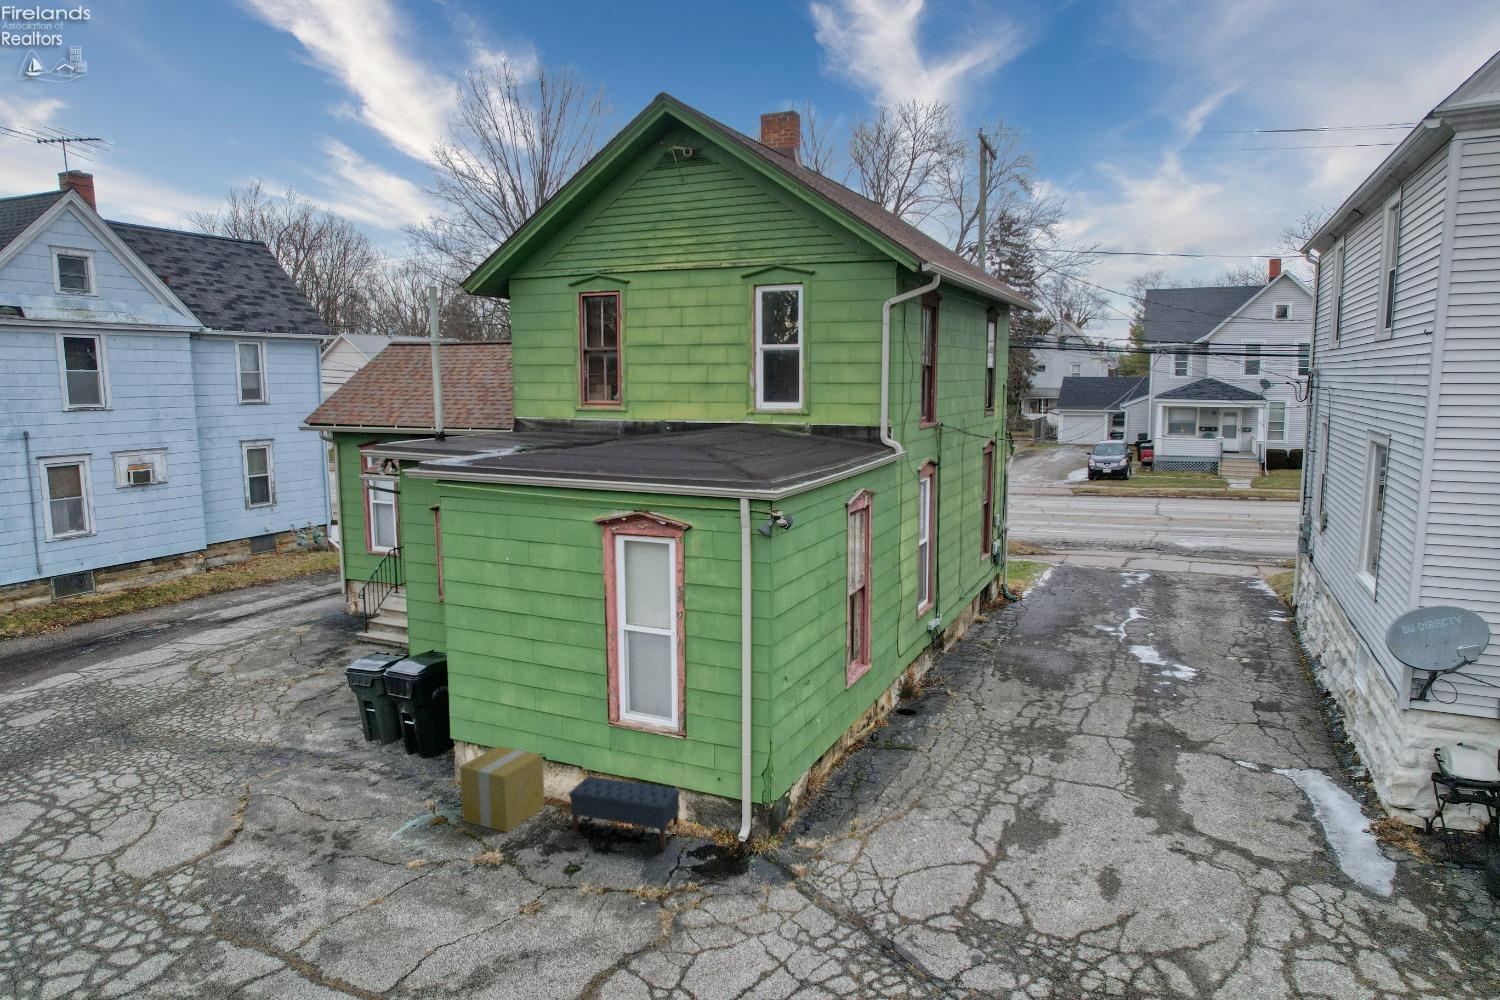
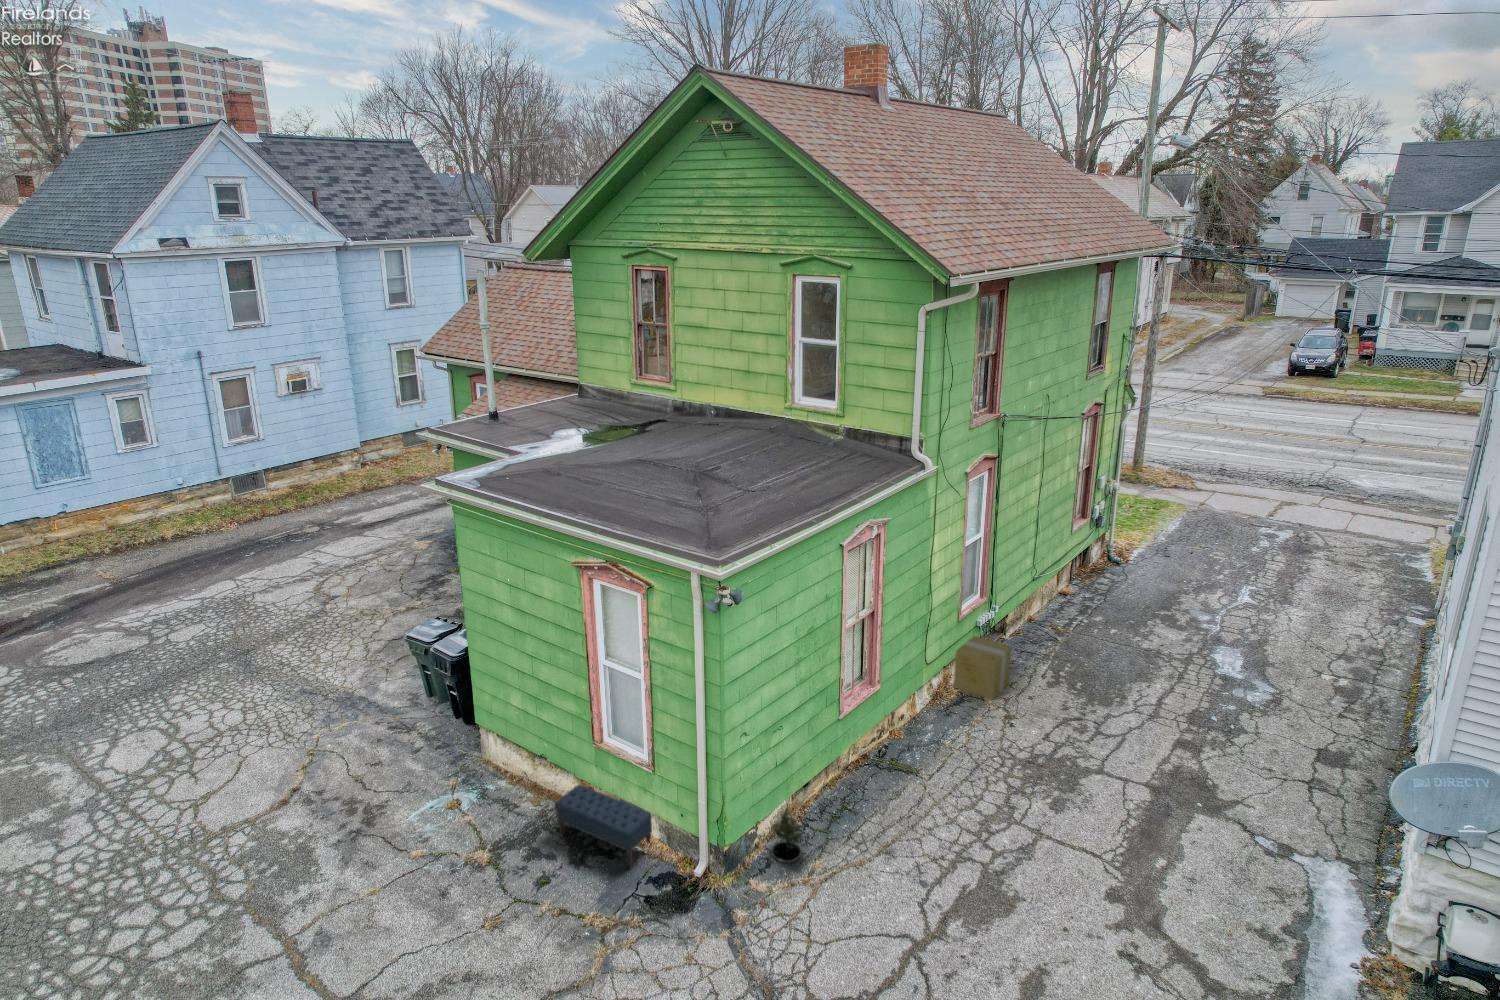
potted tree: present [895,676,920,718] -> present [771,810,804,863]
cardboard box: present [460,745,545,832] -> present [954,636,1012,700]

